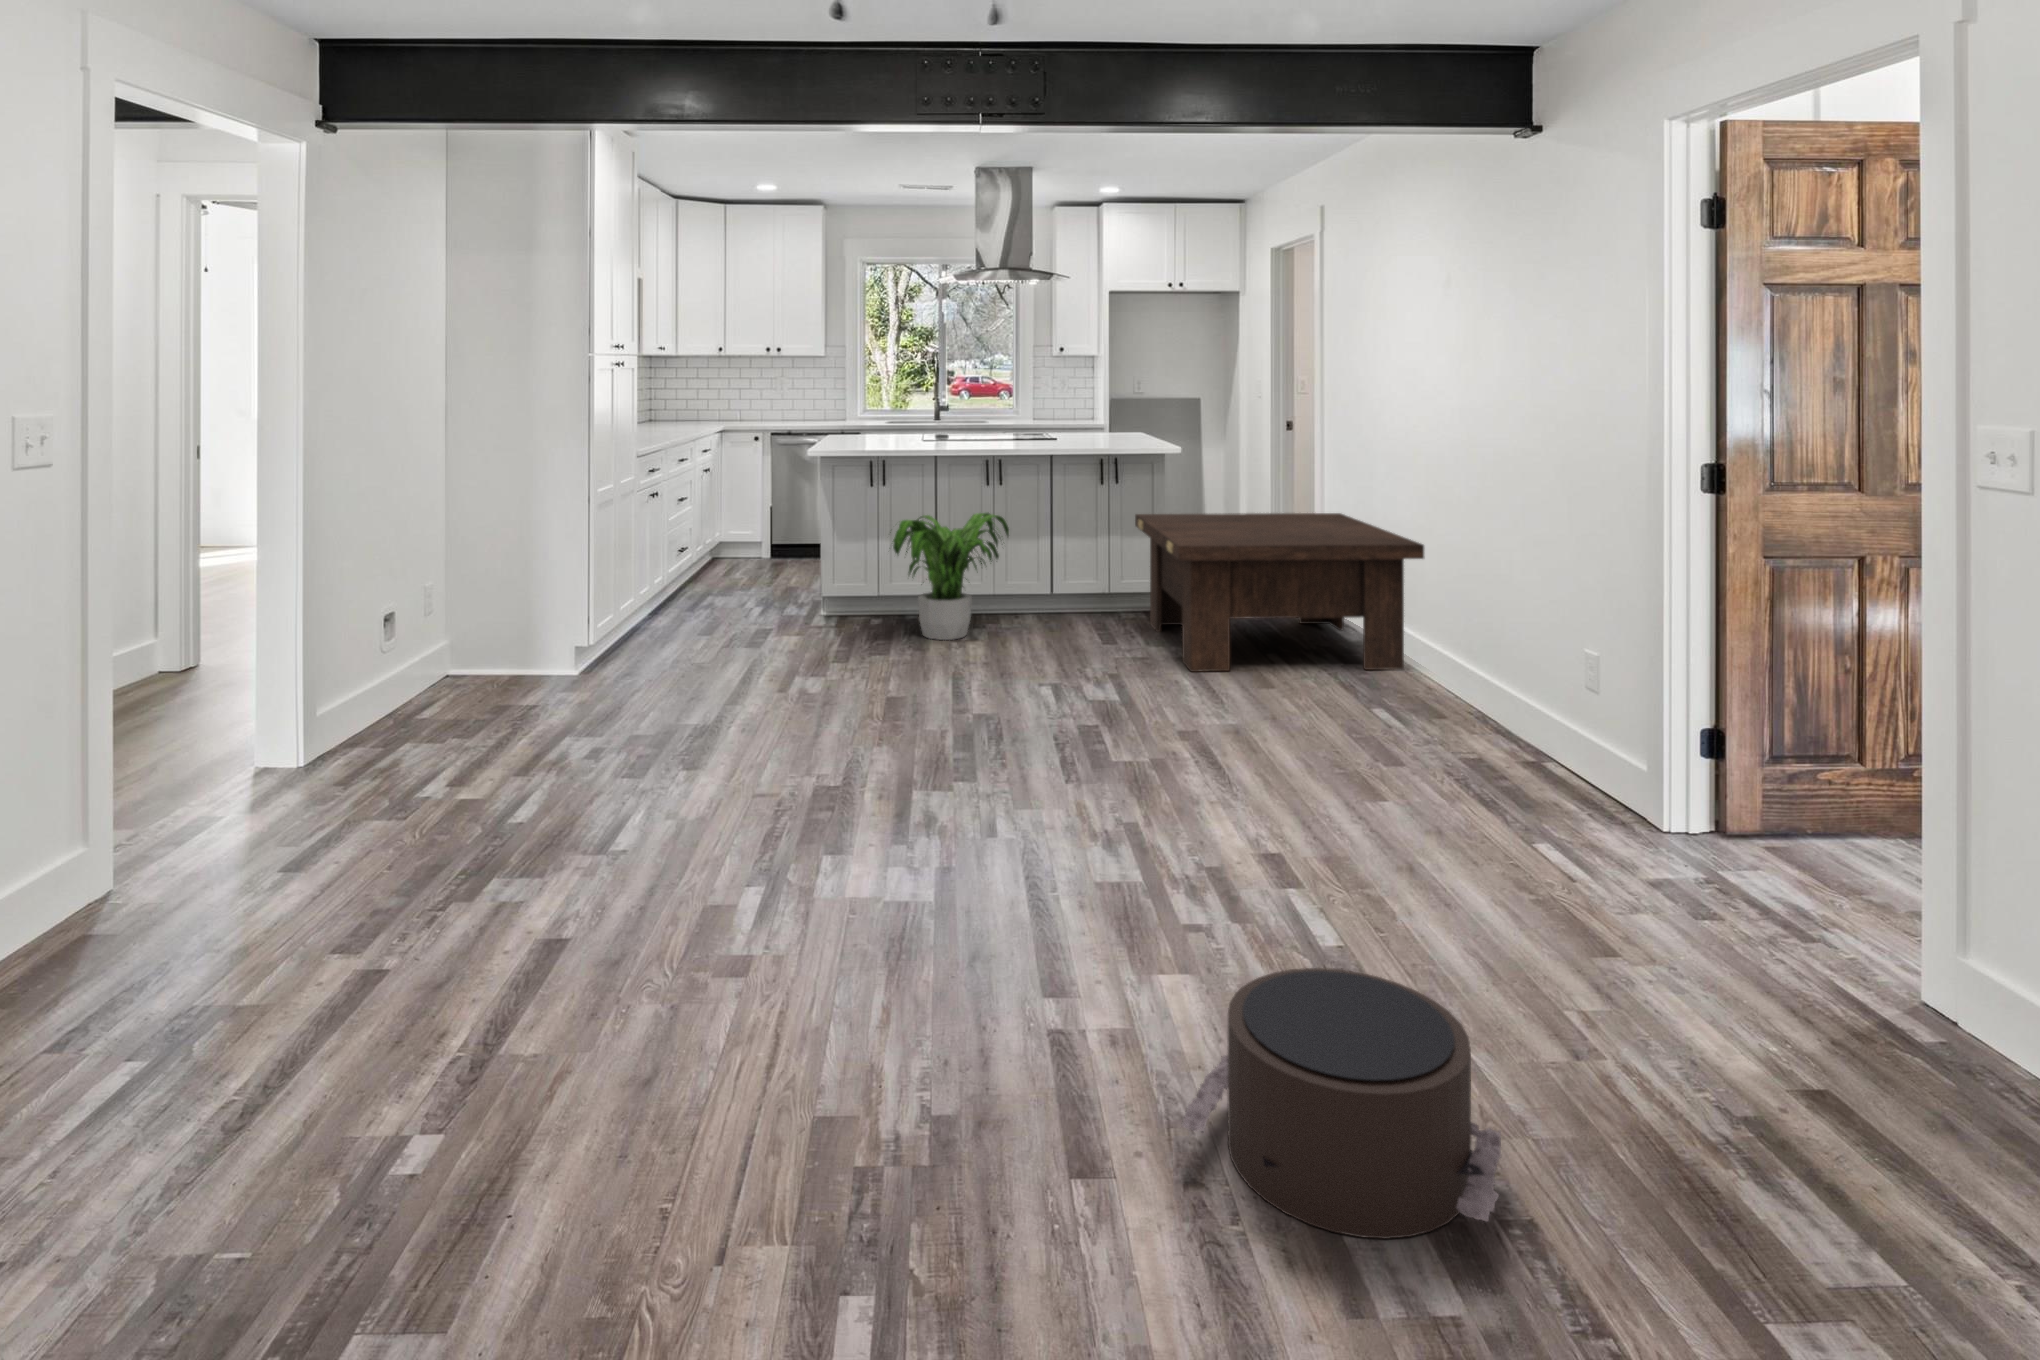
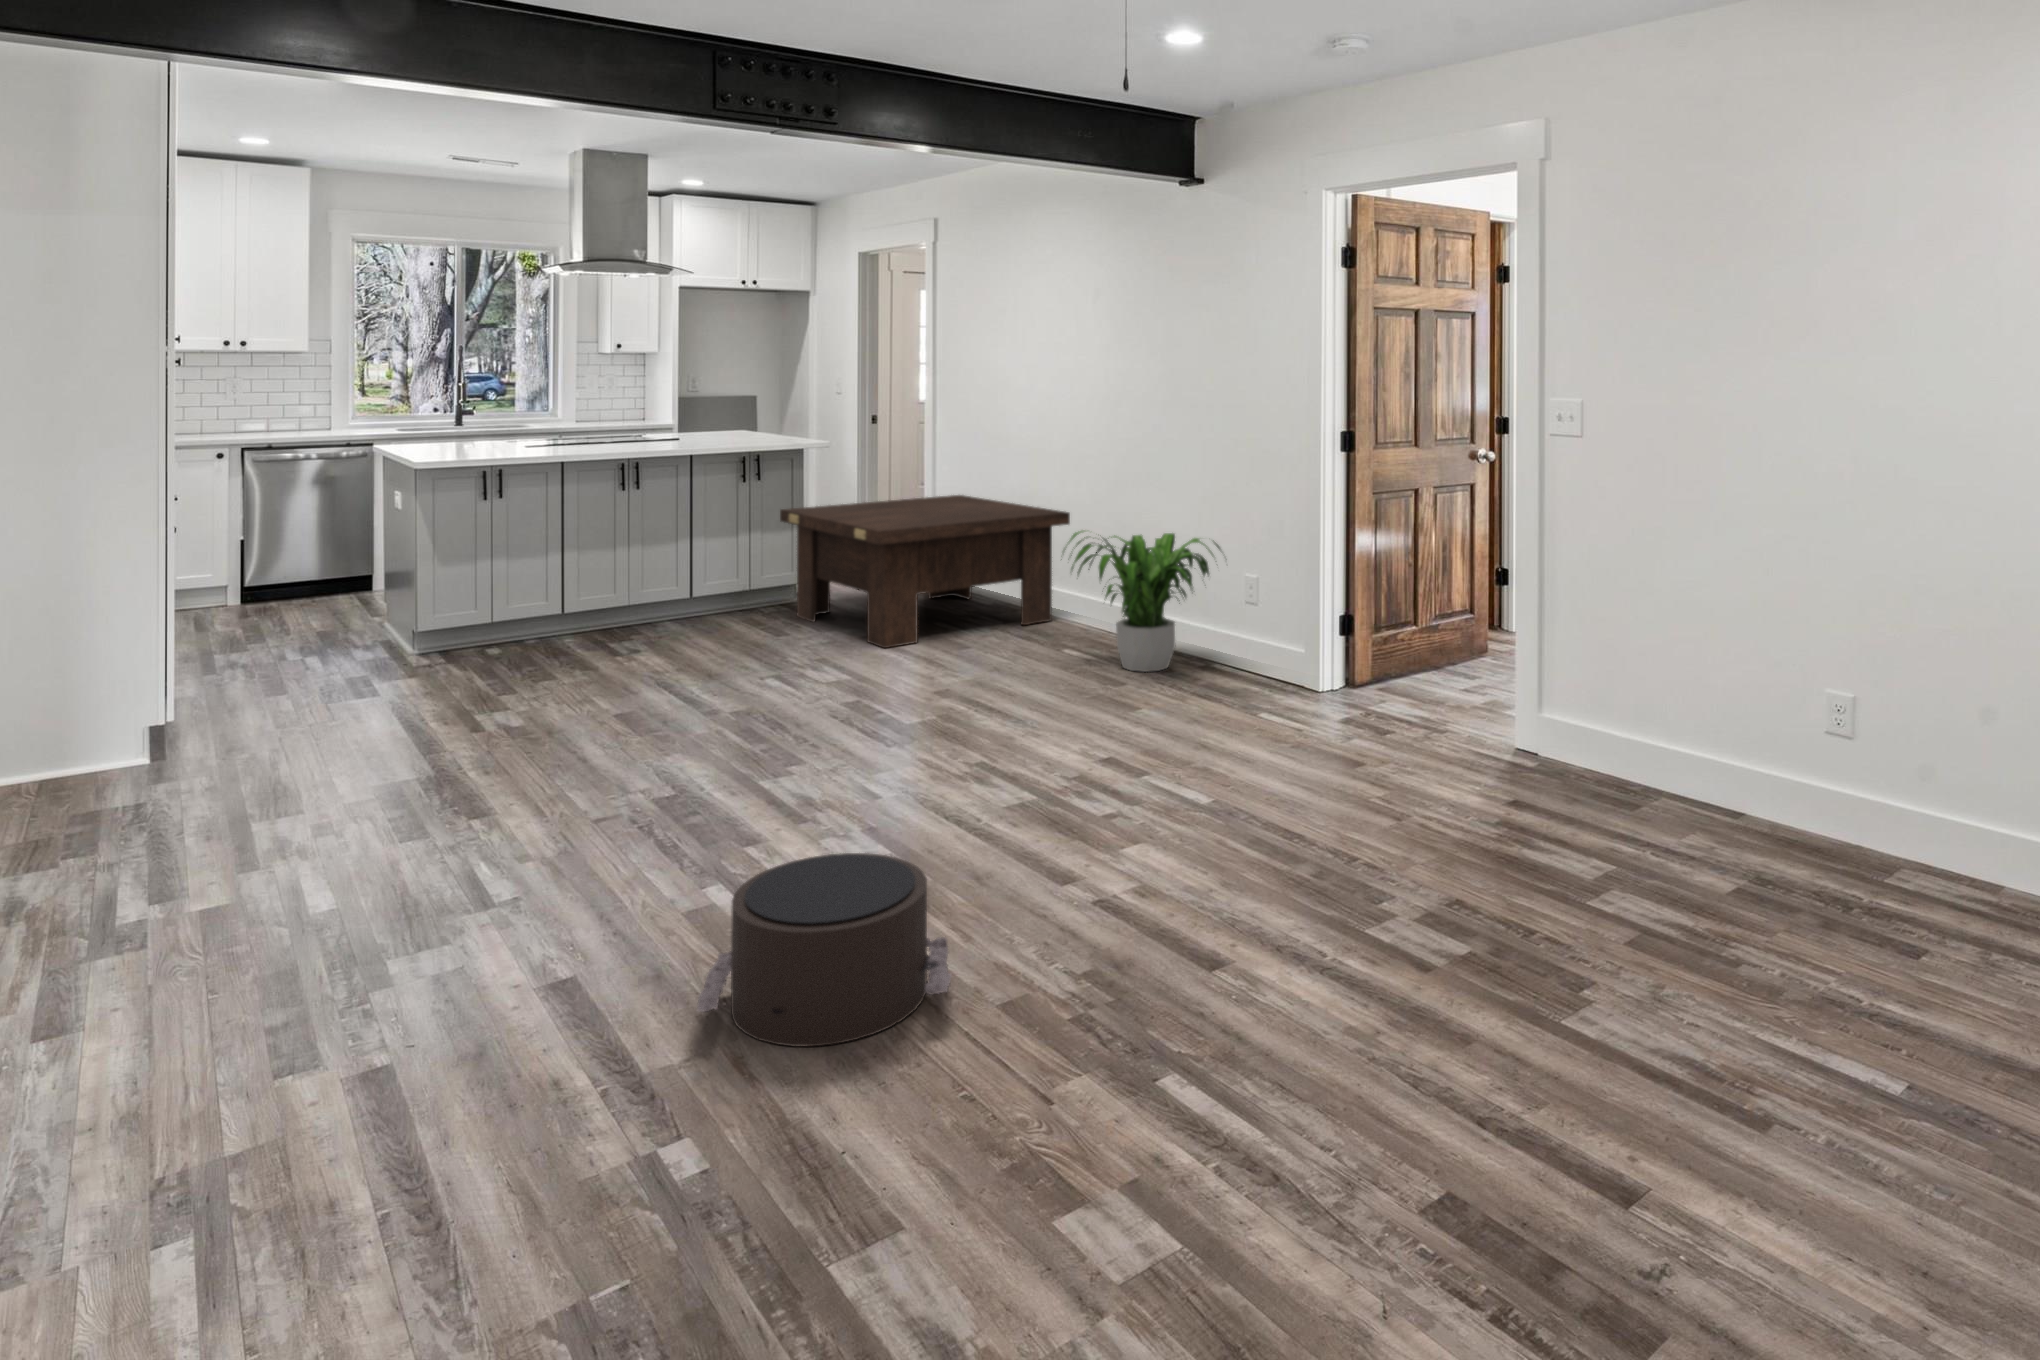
potted plant: present [893,513,1009,640] -> present [1064,531,1220,672]
pouf: present [1182,968,1501,1239] -> present [697,853,952,1047]

